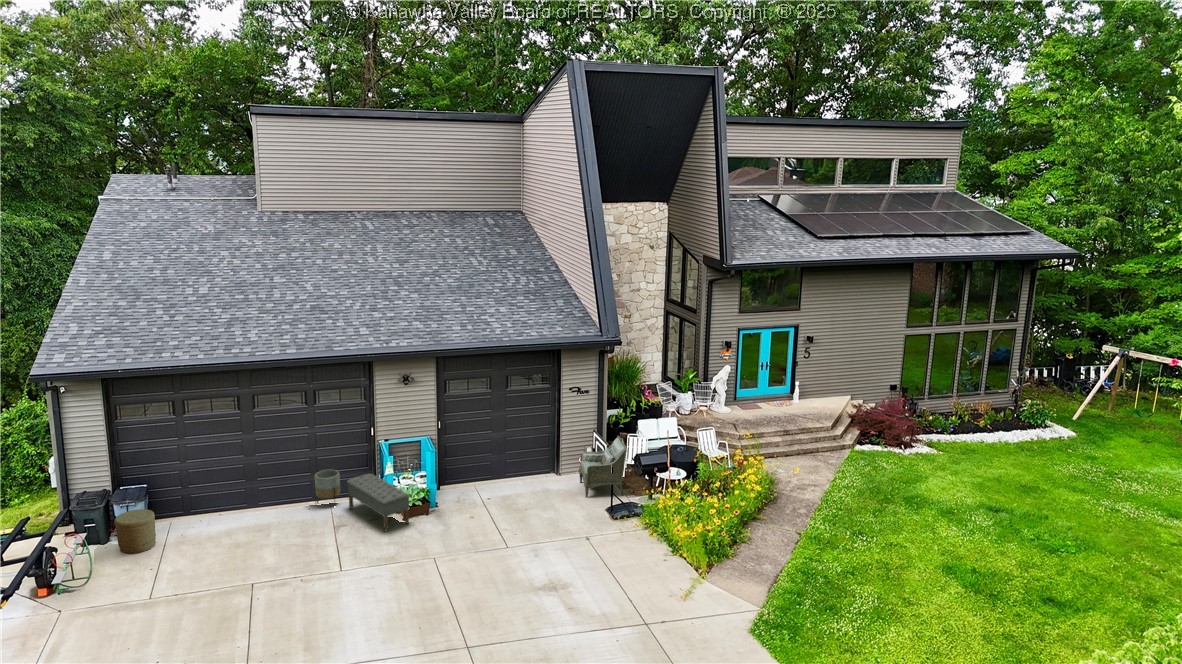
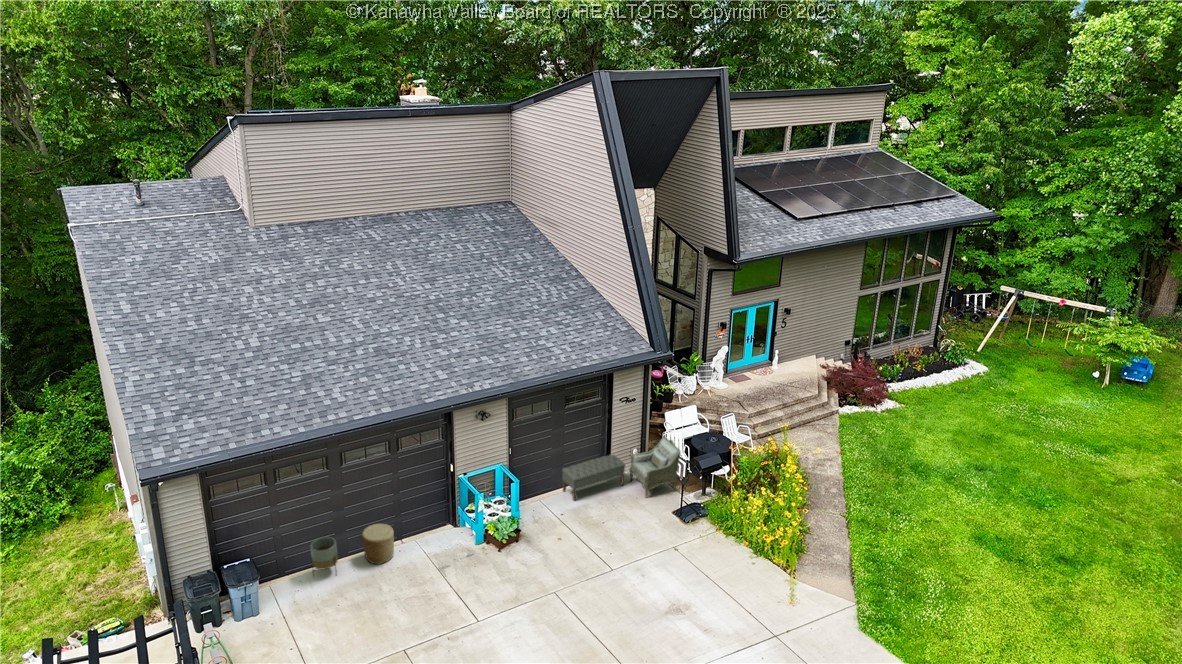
planter: present [314,470,340,498] -> present [311,537,338,569]
bench: present [347,474,410,531] -> present [562,455,625,501]
woven basket: present [114,509,156,554] -> present [362,524,394,564]

